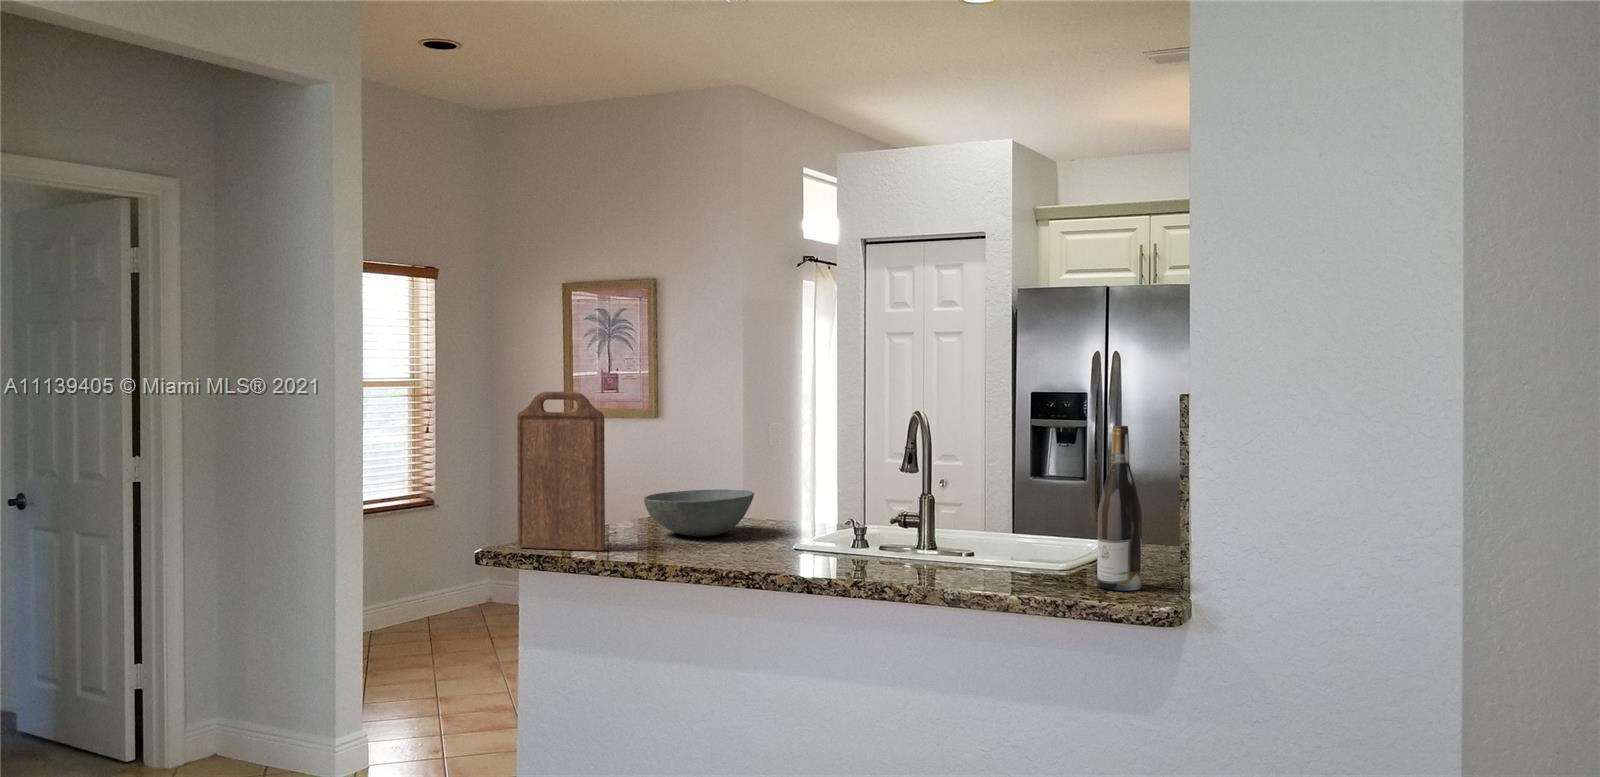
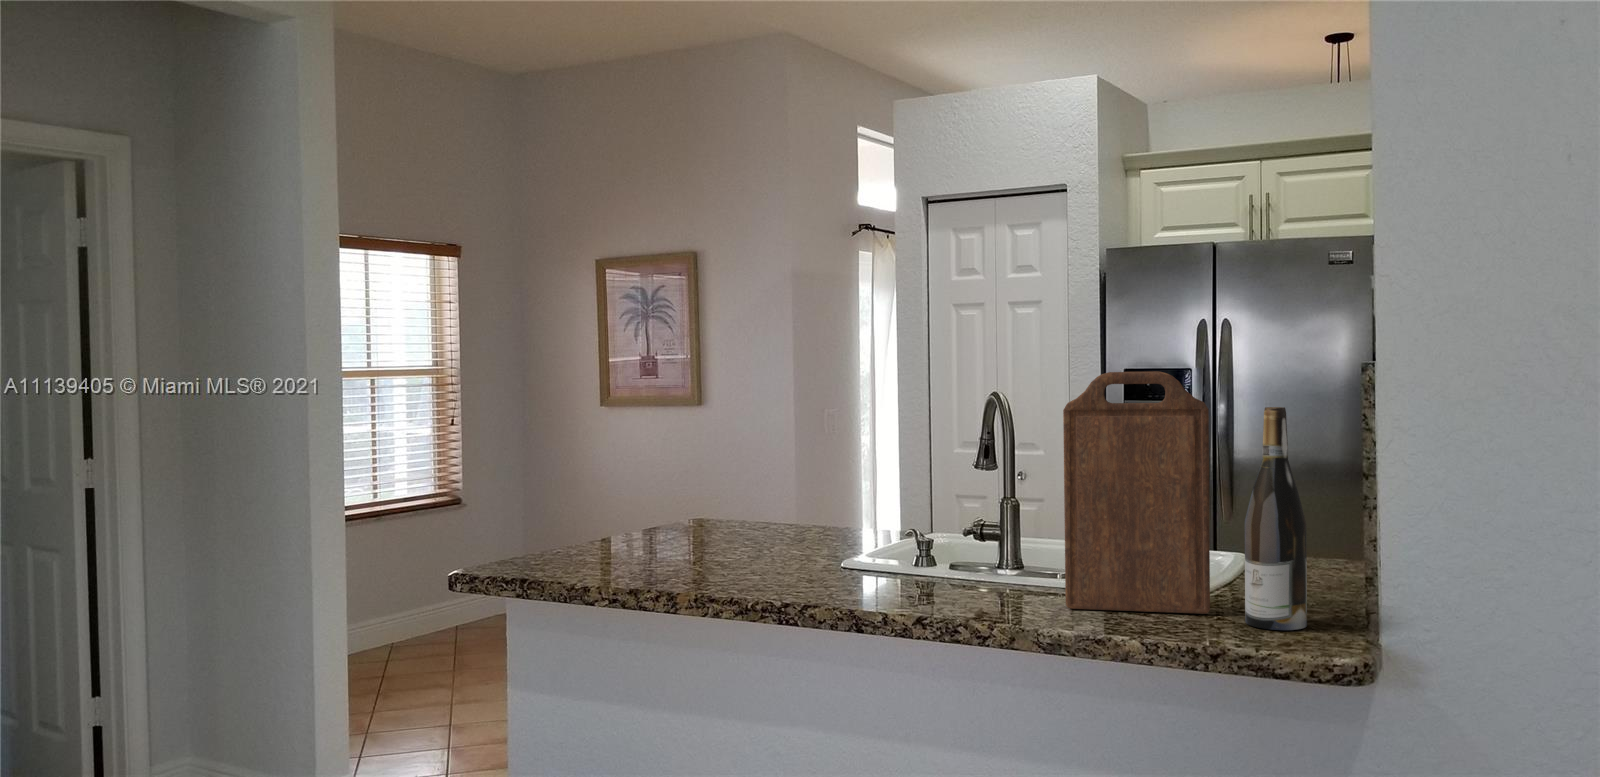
cutting board: present [517,392,605,551] -> present [1063,371,1210,614]
bowl: present [644,489,754,537] -> none [658,493,794,552]

